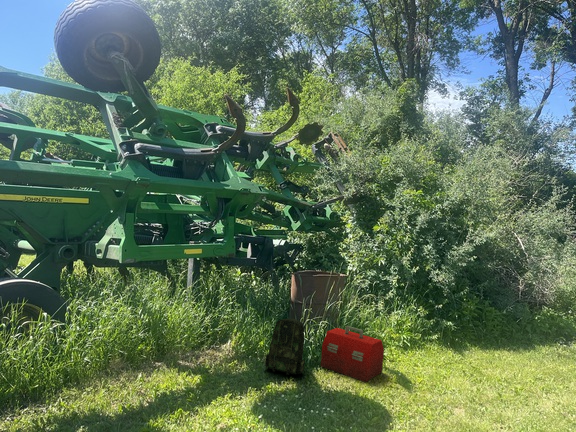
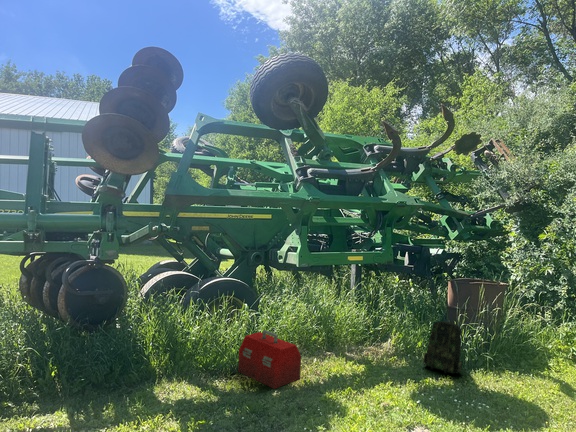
toolbox: present [321,326,384,382] -> present [238,330,301,389]

